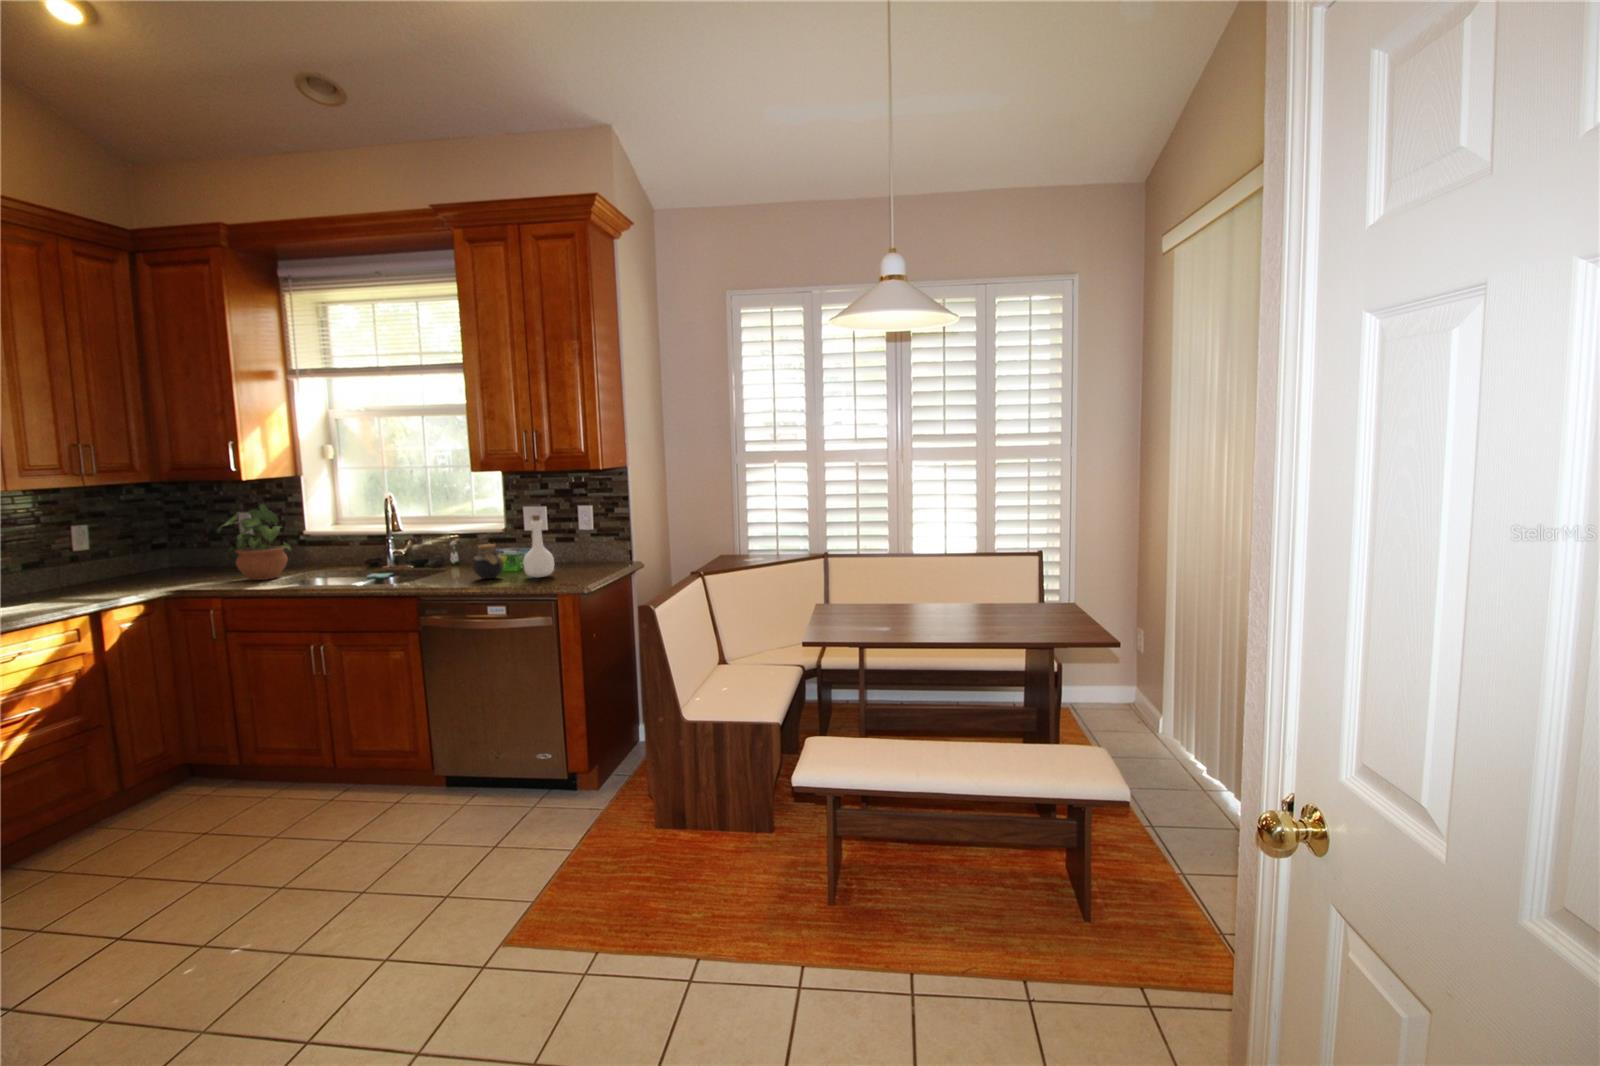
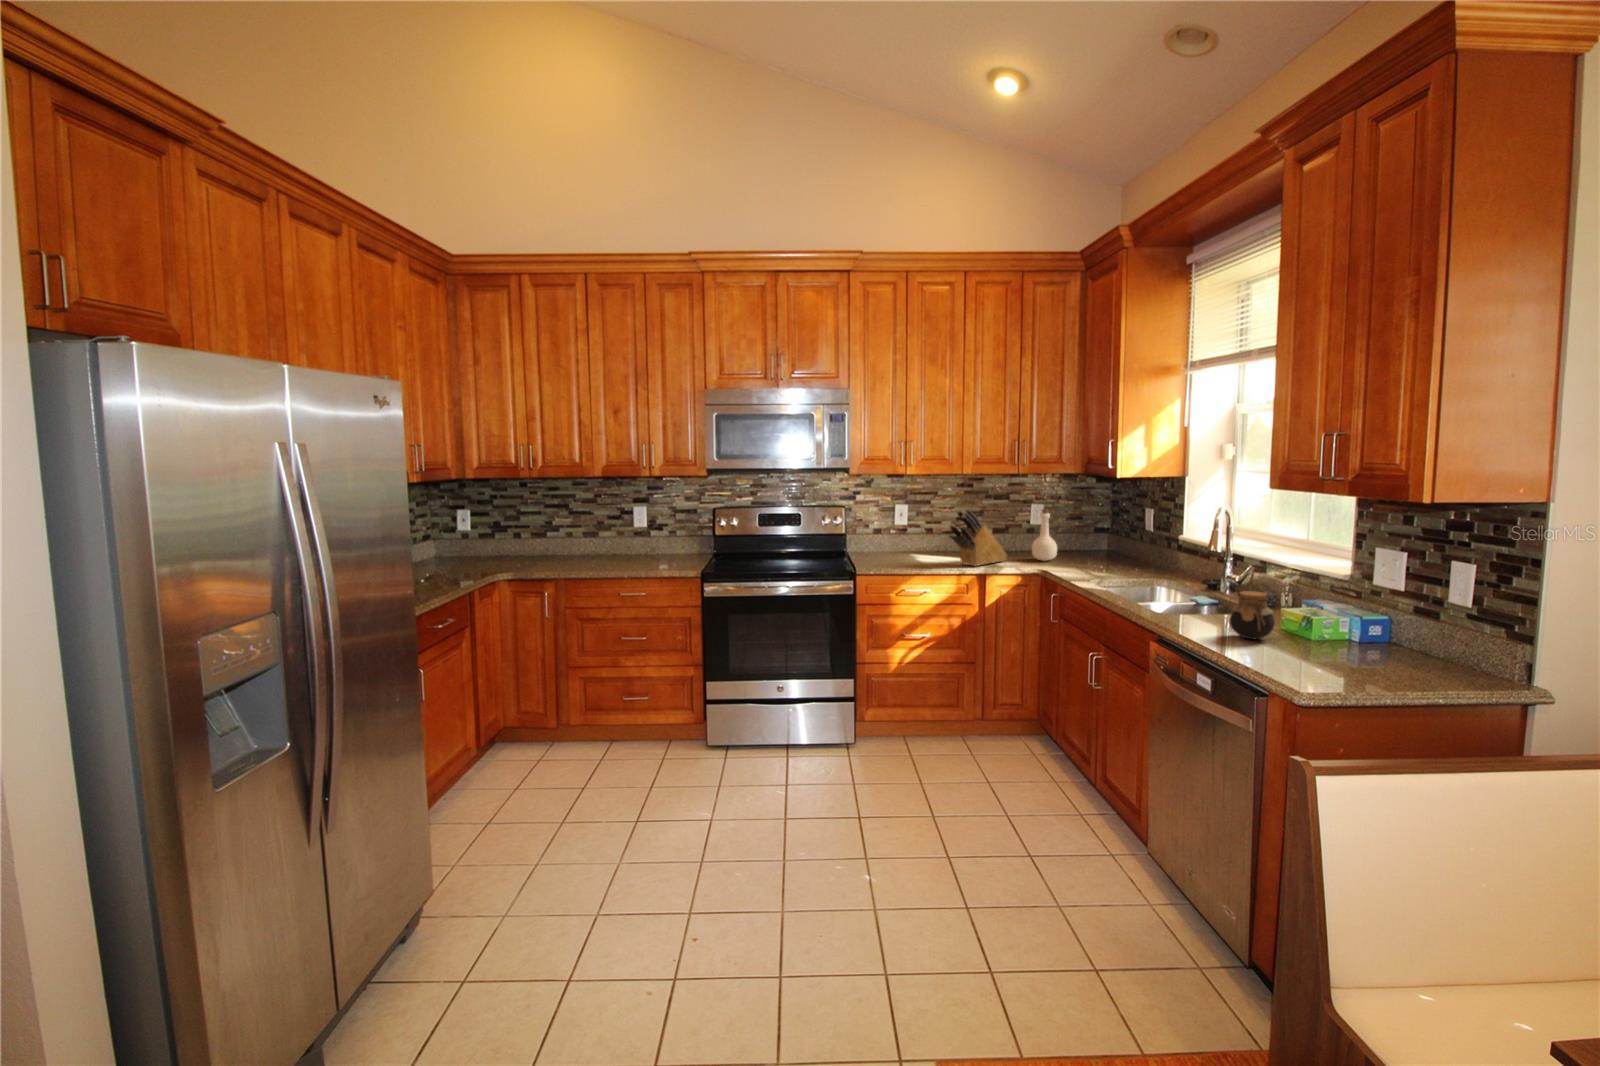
potted plant: present [217,504,291,580] -> none [1083,501,1138,577]
bottle: present [523,515,554,578] -> present [1032,509,1057,561]
knife block: none [23,528,96,606] -> present [950,509,1007,566]

